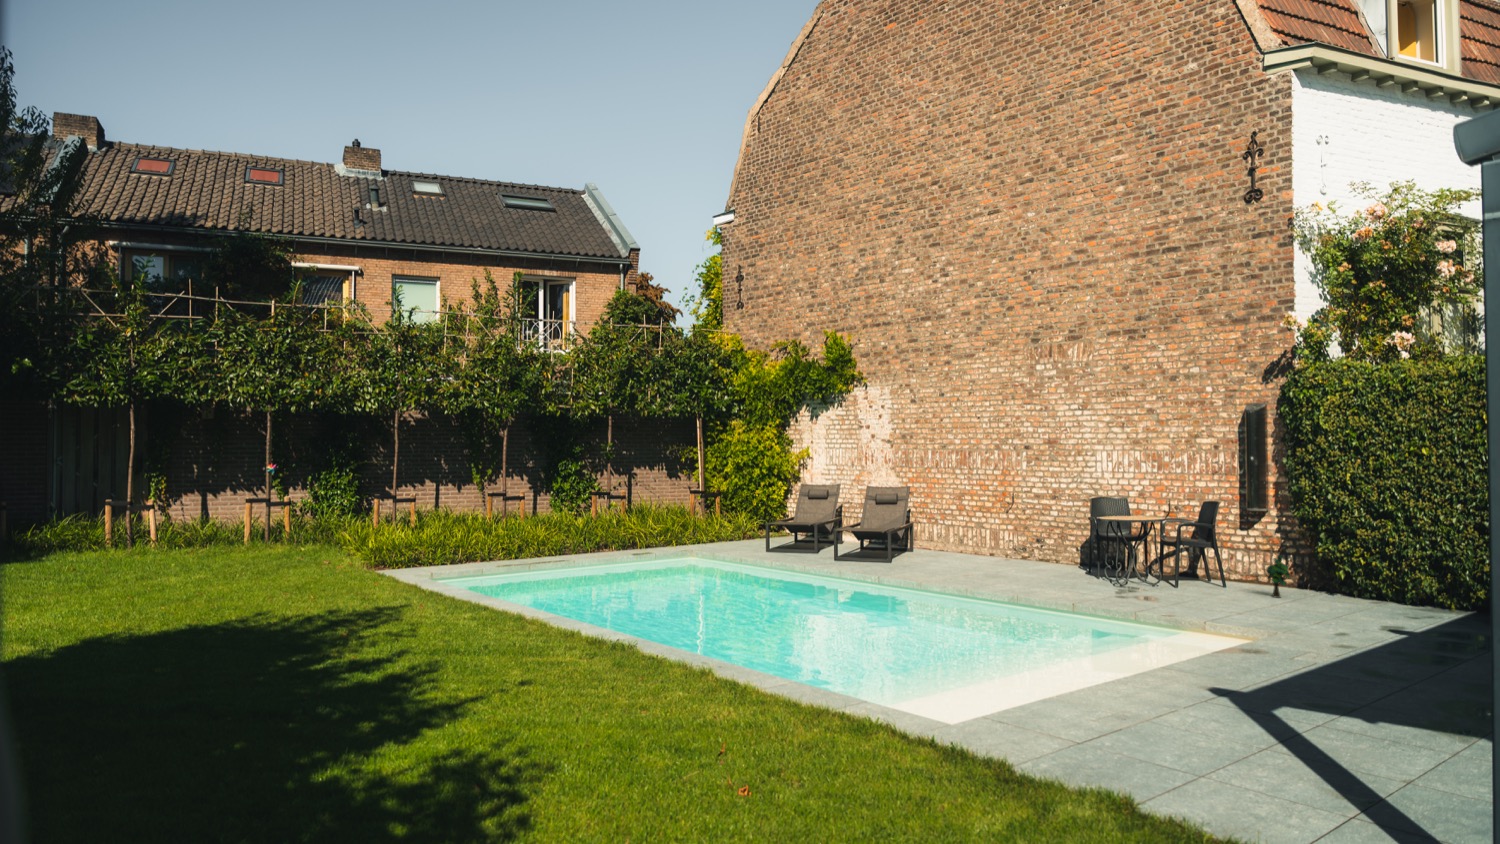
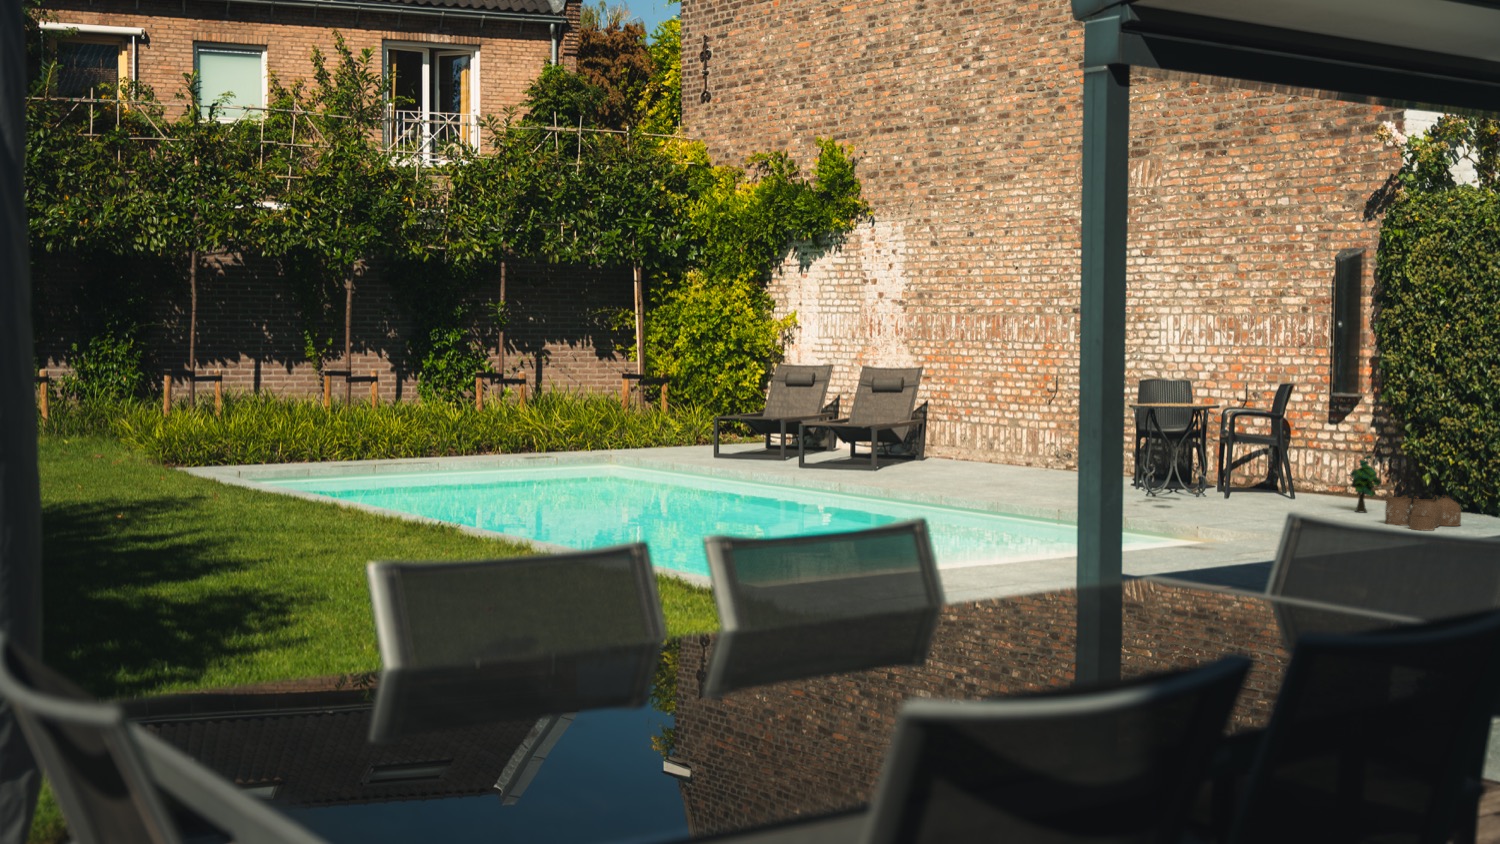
woven basket: none [1313,586,1371,618] -> present [1385,496,1461,531]

